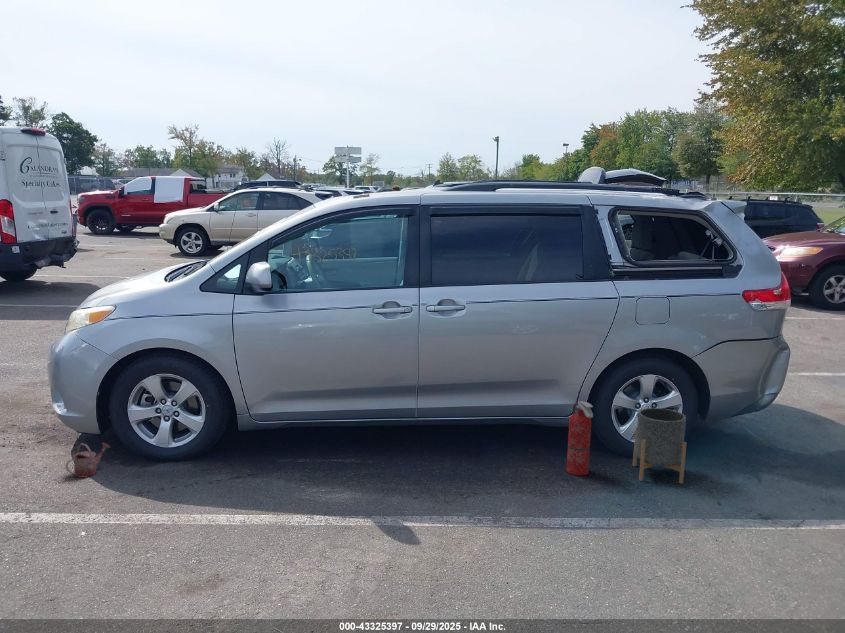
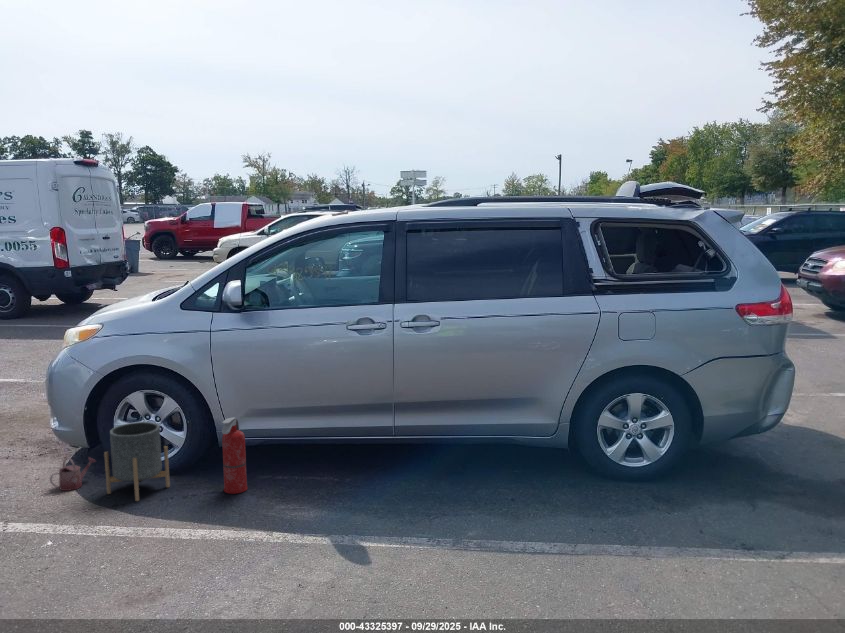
fire extinguisher: present [566,401,593,475] -> present [222,417,248,494]
planter: present [633,408,686,483] -> present [104,422,170,501]

